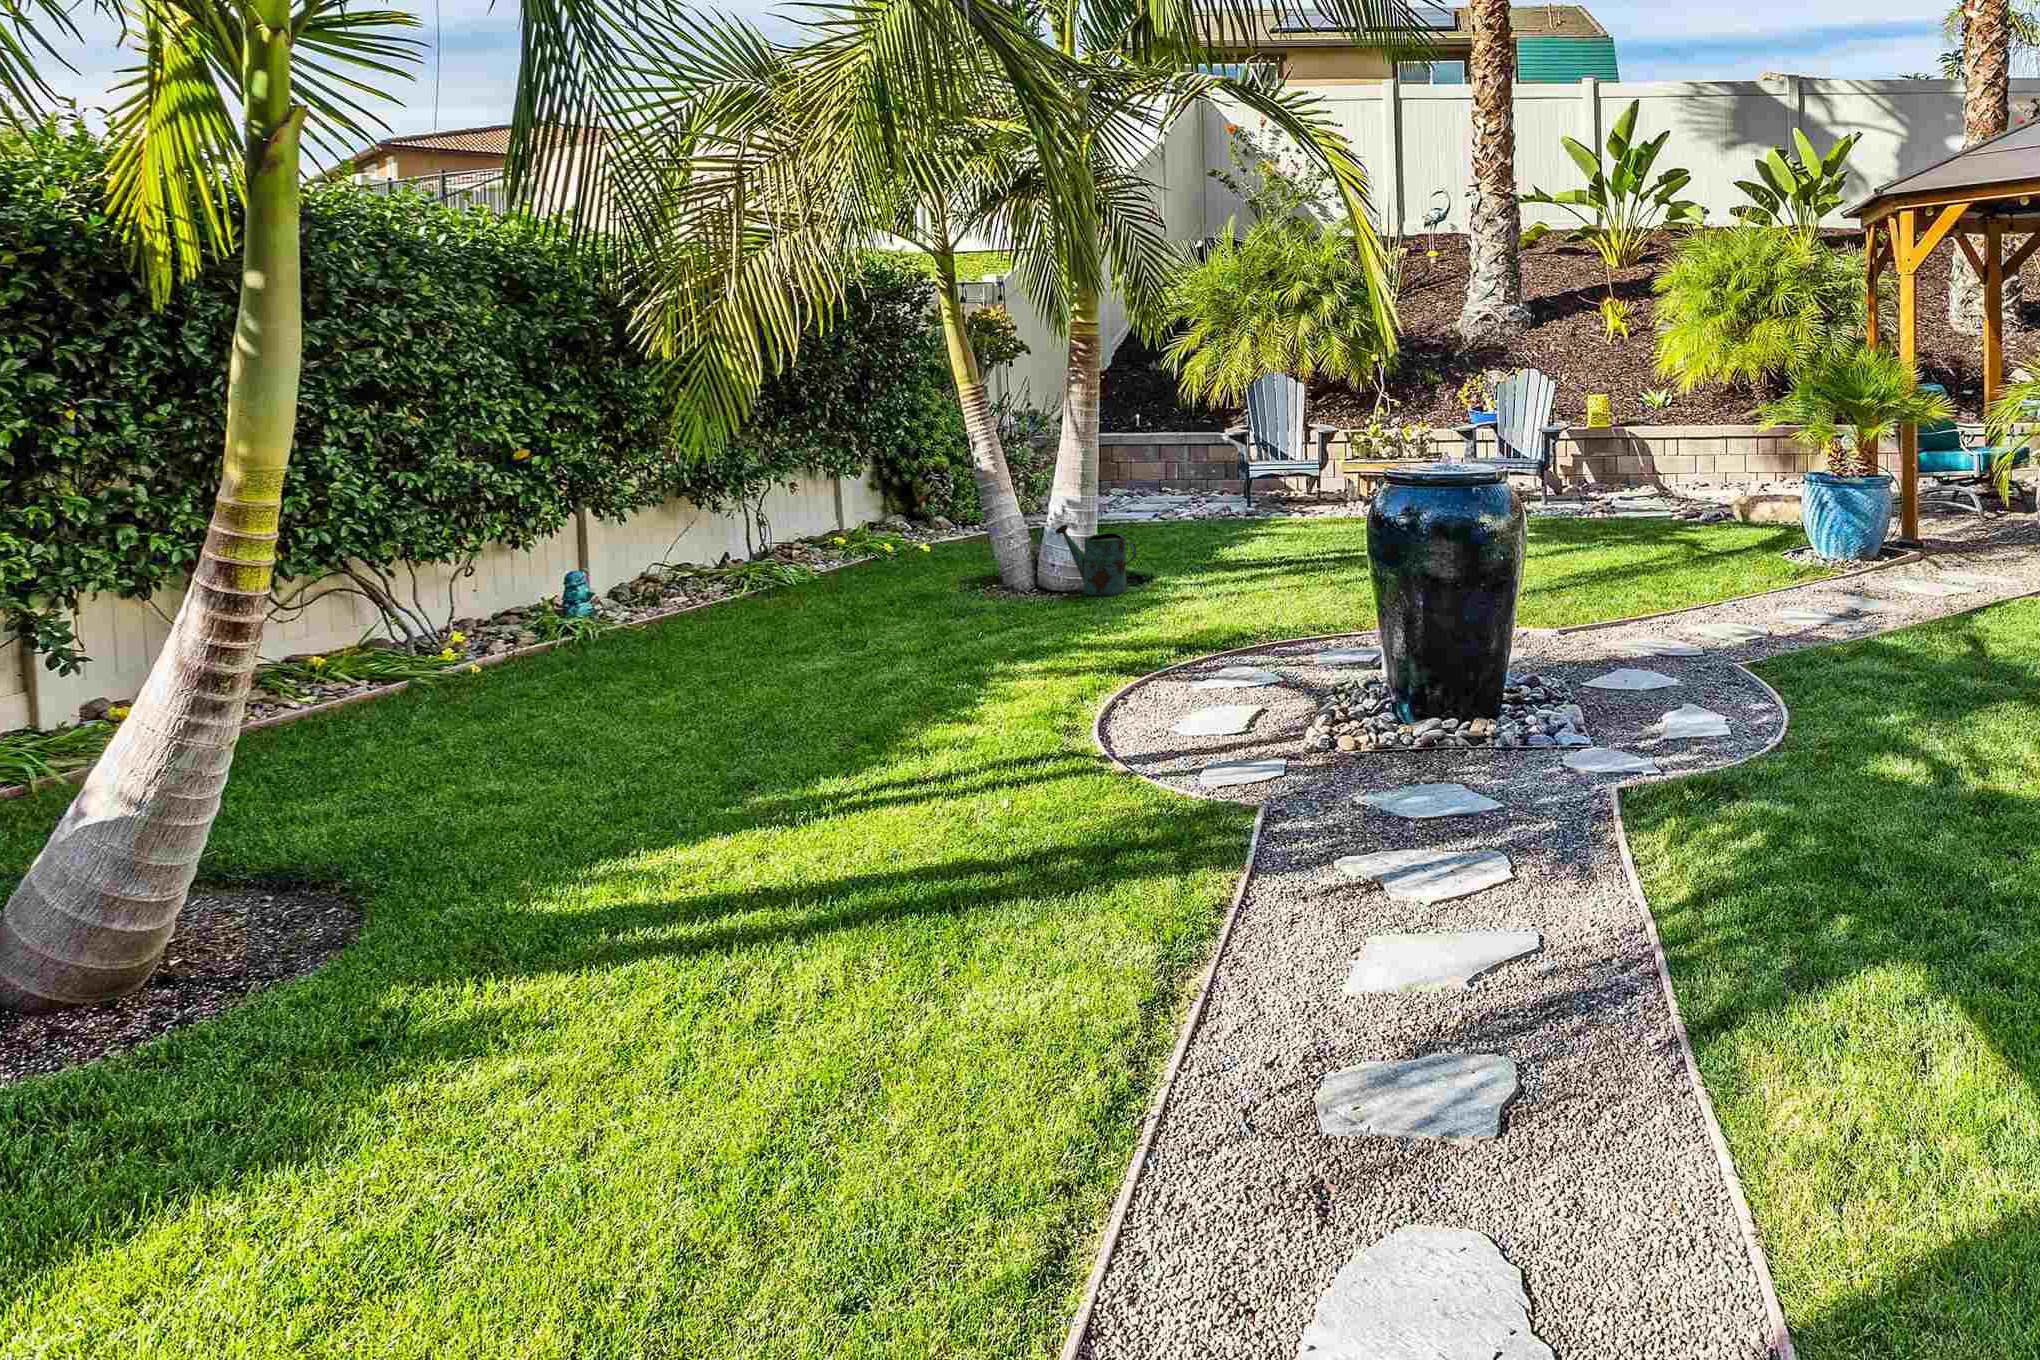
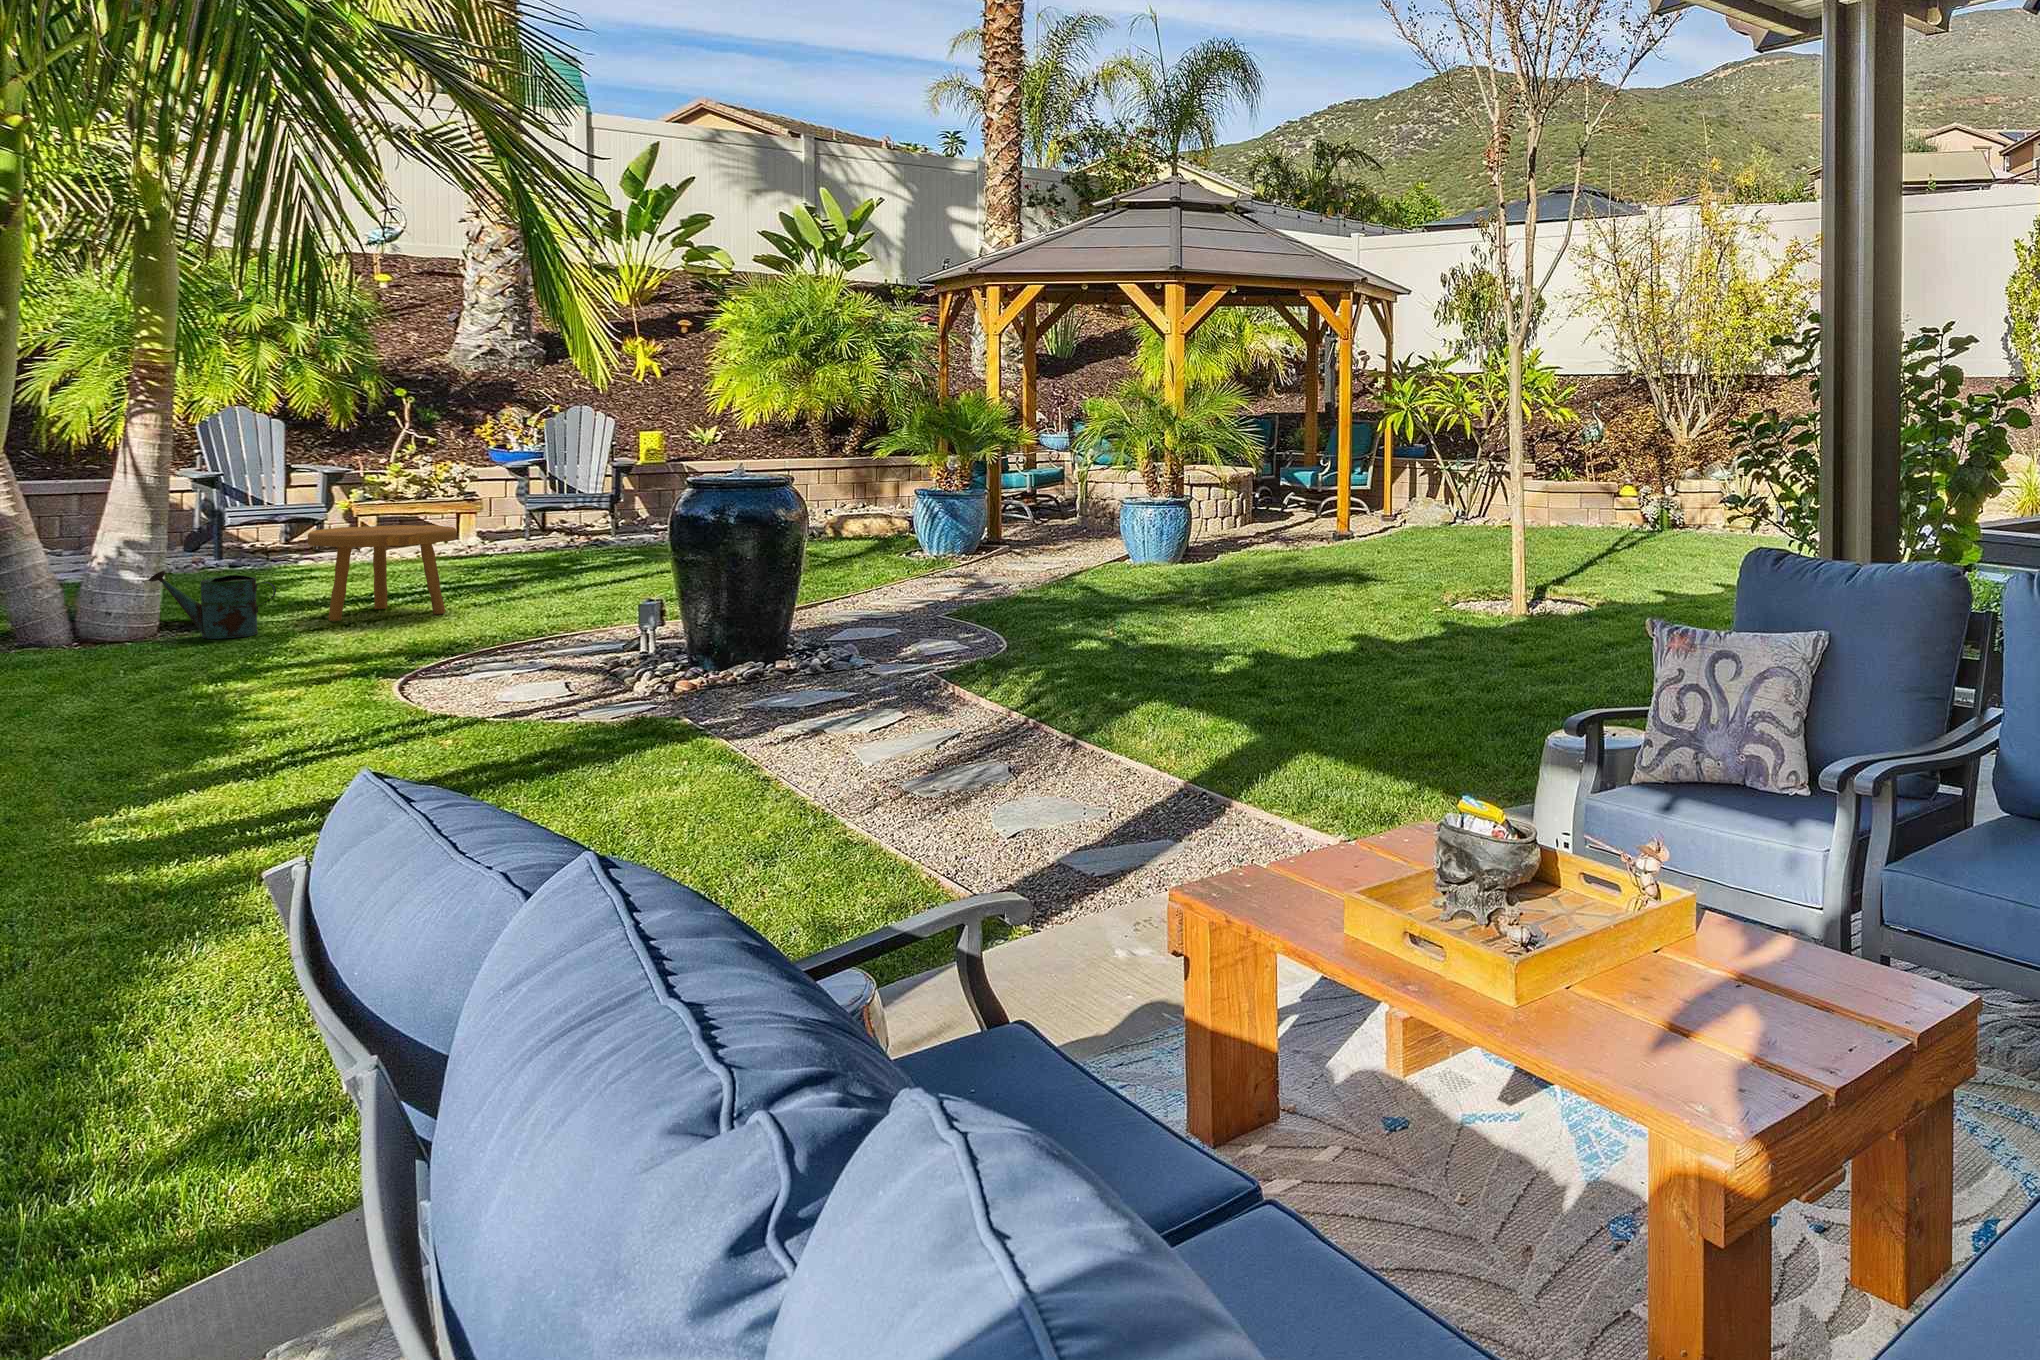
footstool: none [1180,488,1301,586] -> present [308,525,456,621]

